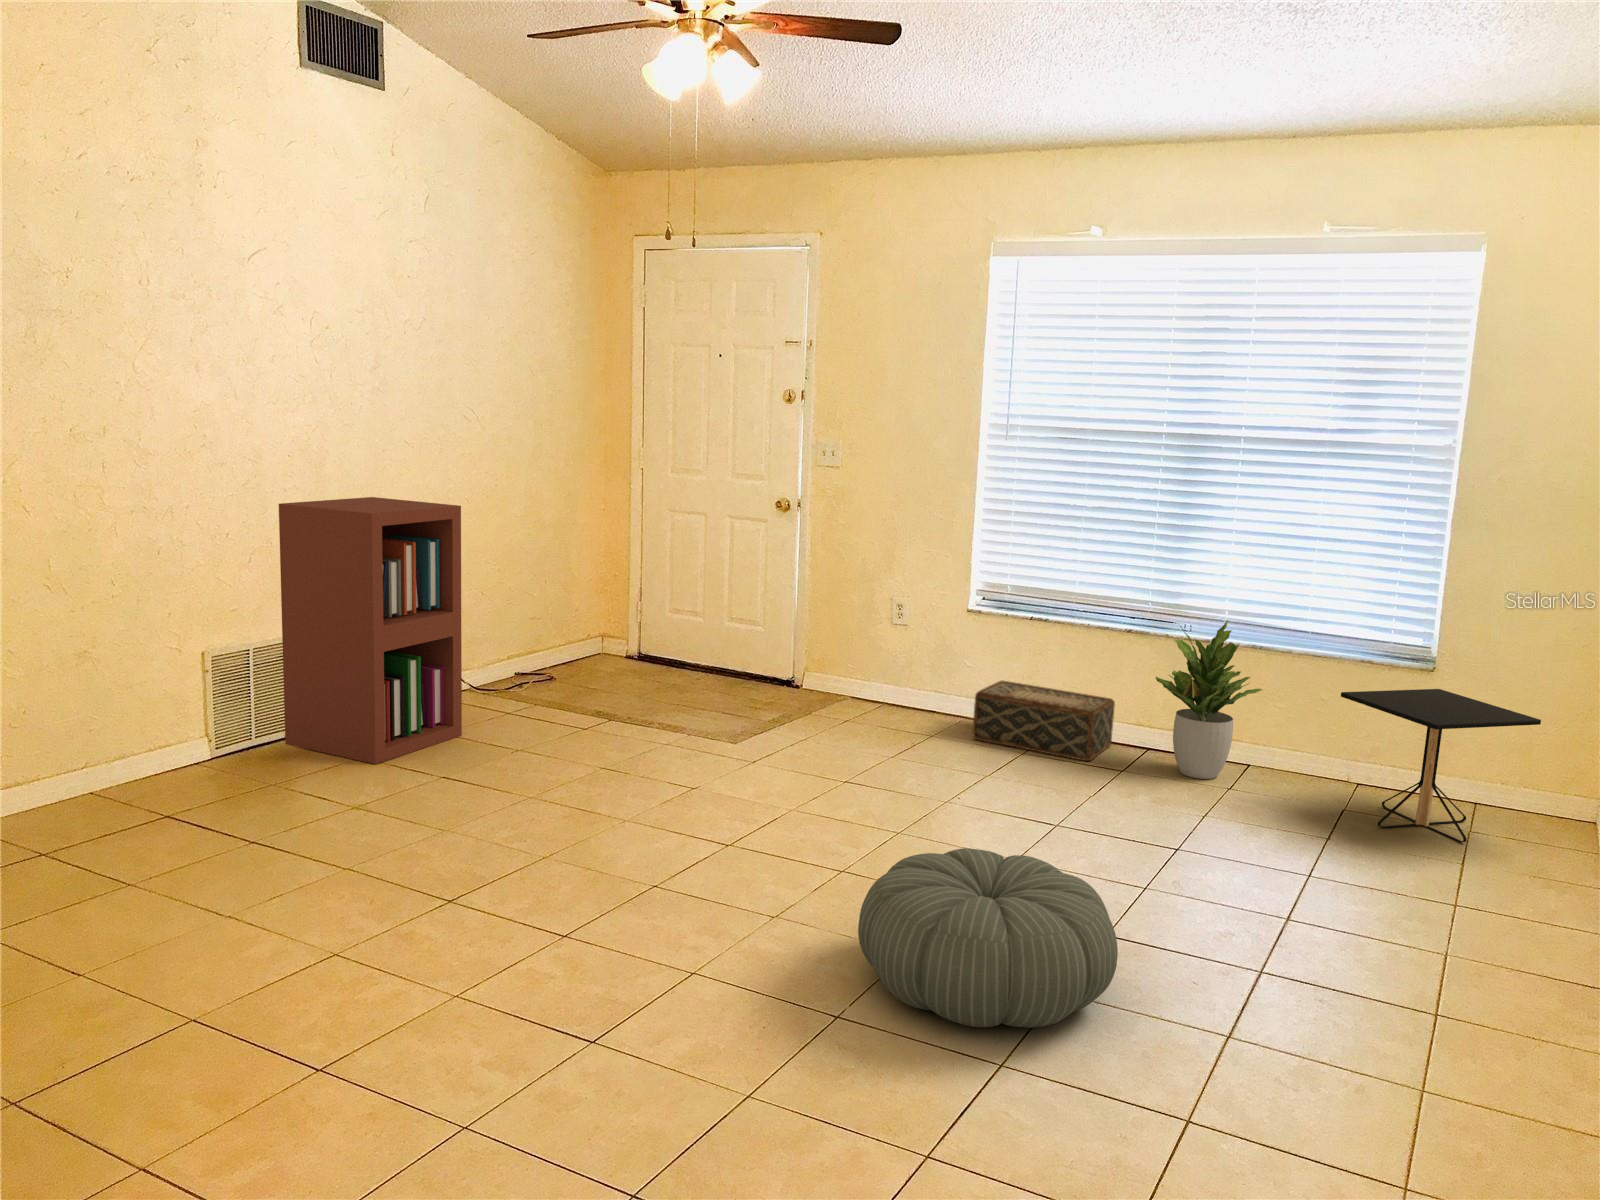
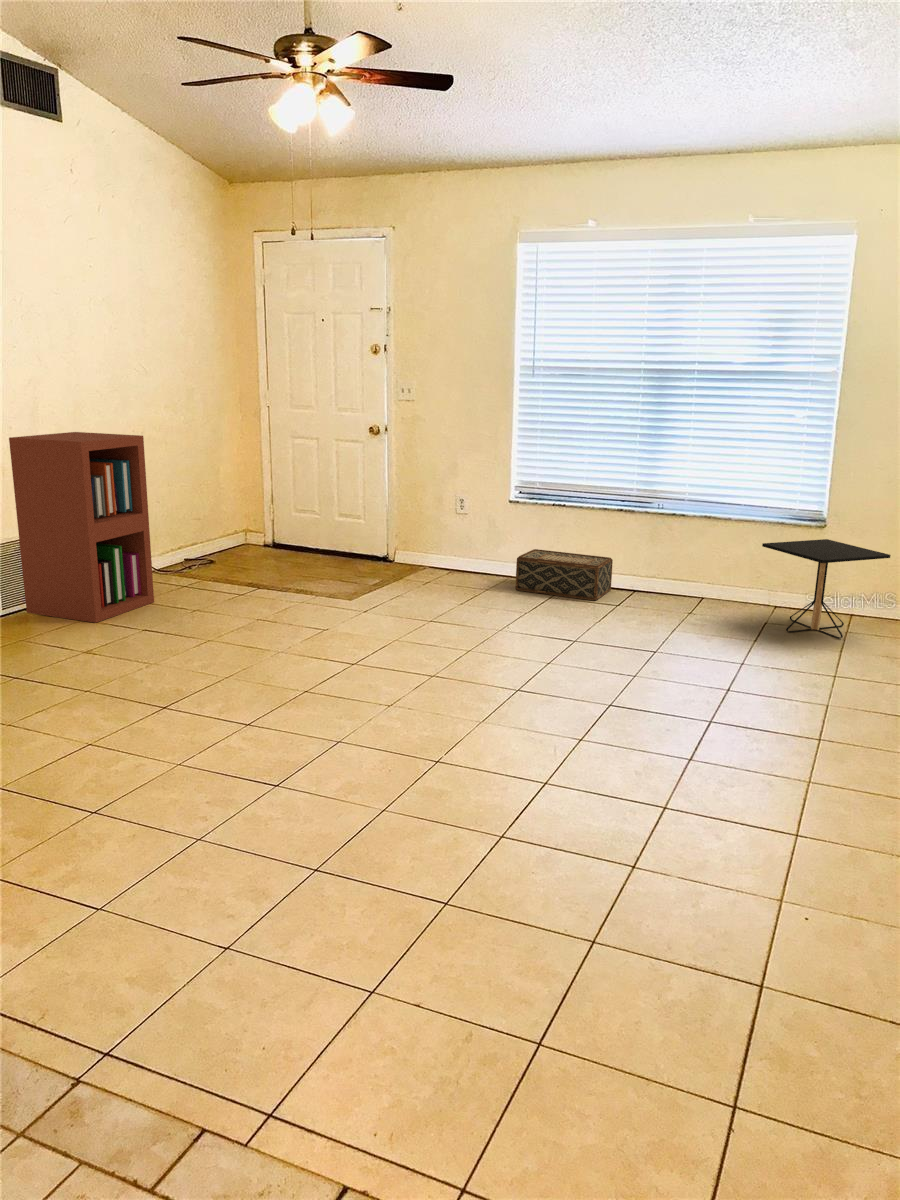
potted plant: present [1156,619,1262,779] -> none [640,498,712,608]
pouf: present [858,848,1118,1028] -> none [446,649,615,755]

